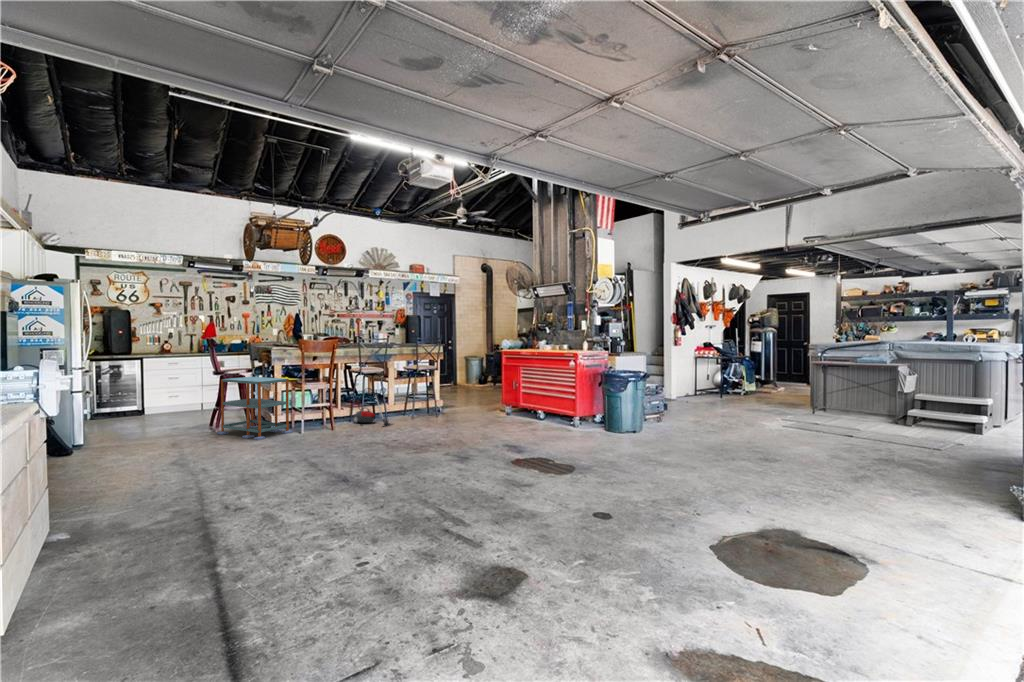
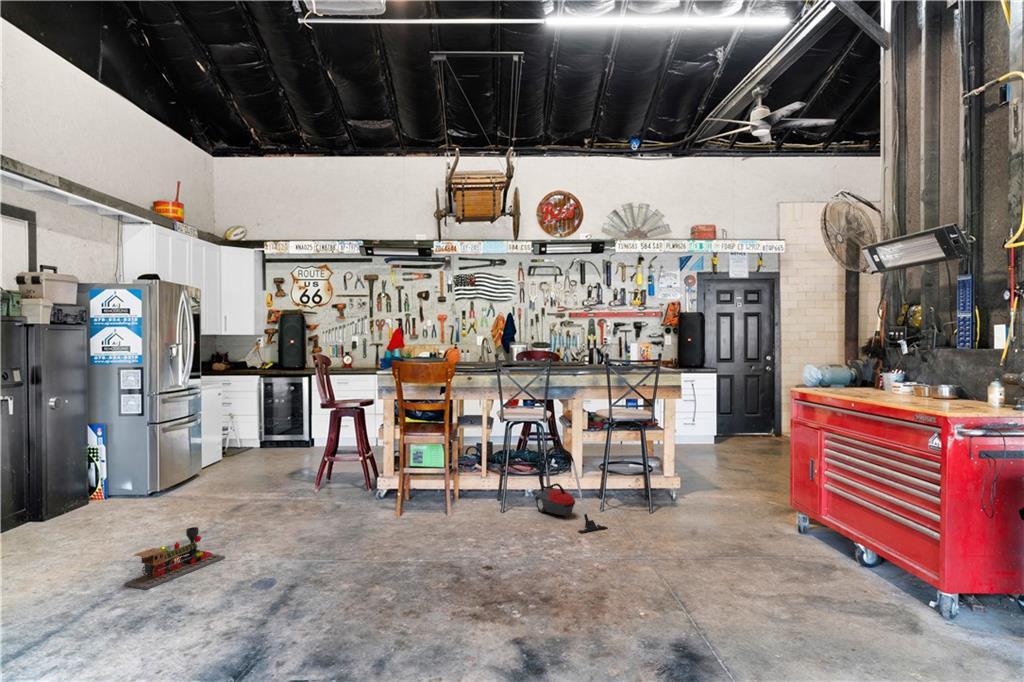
shelving unit: present [217,377,293,440] -> none [325,411,421,531]
toy train: none [160,440,201,469] -> present [125,527,225,590]

